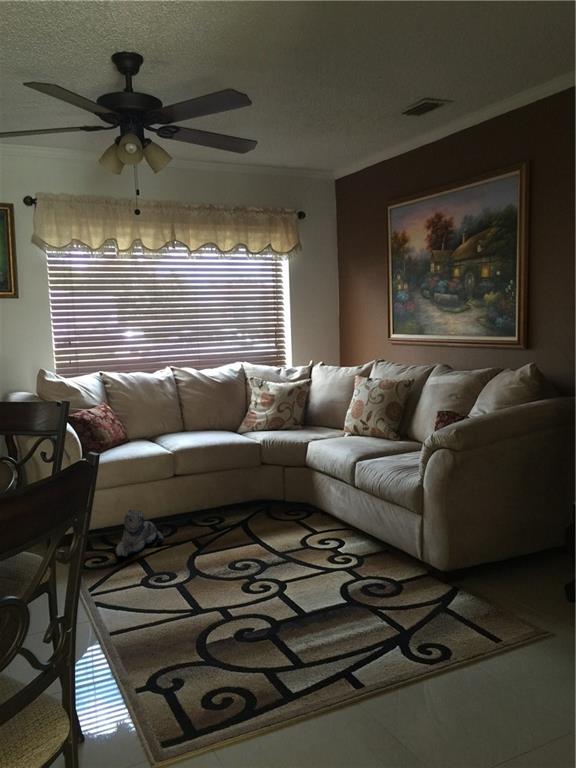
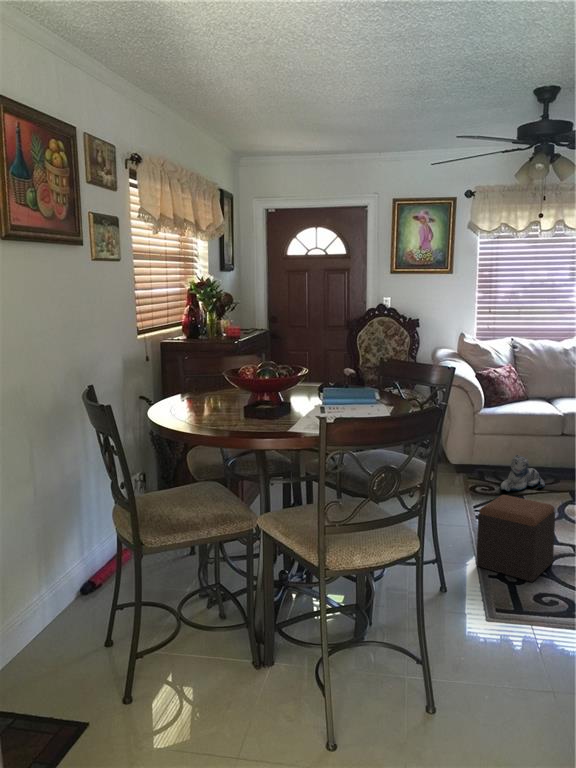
footstool: none [113,571,206,681] -> present [477,495,555,582]

